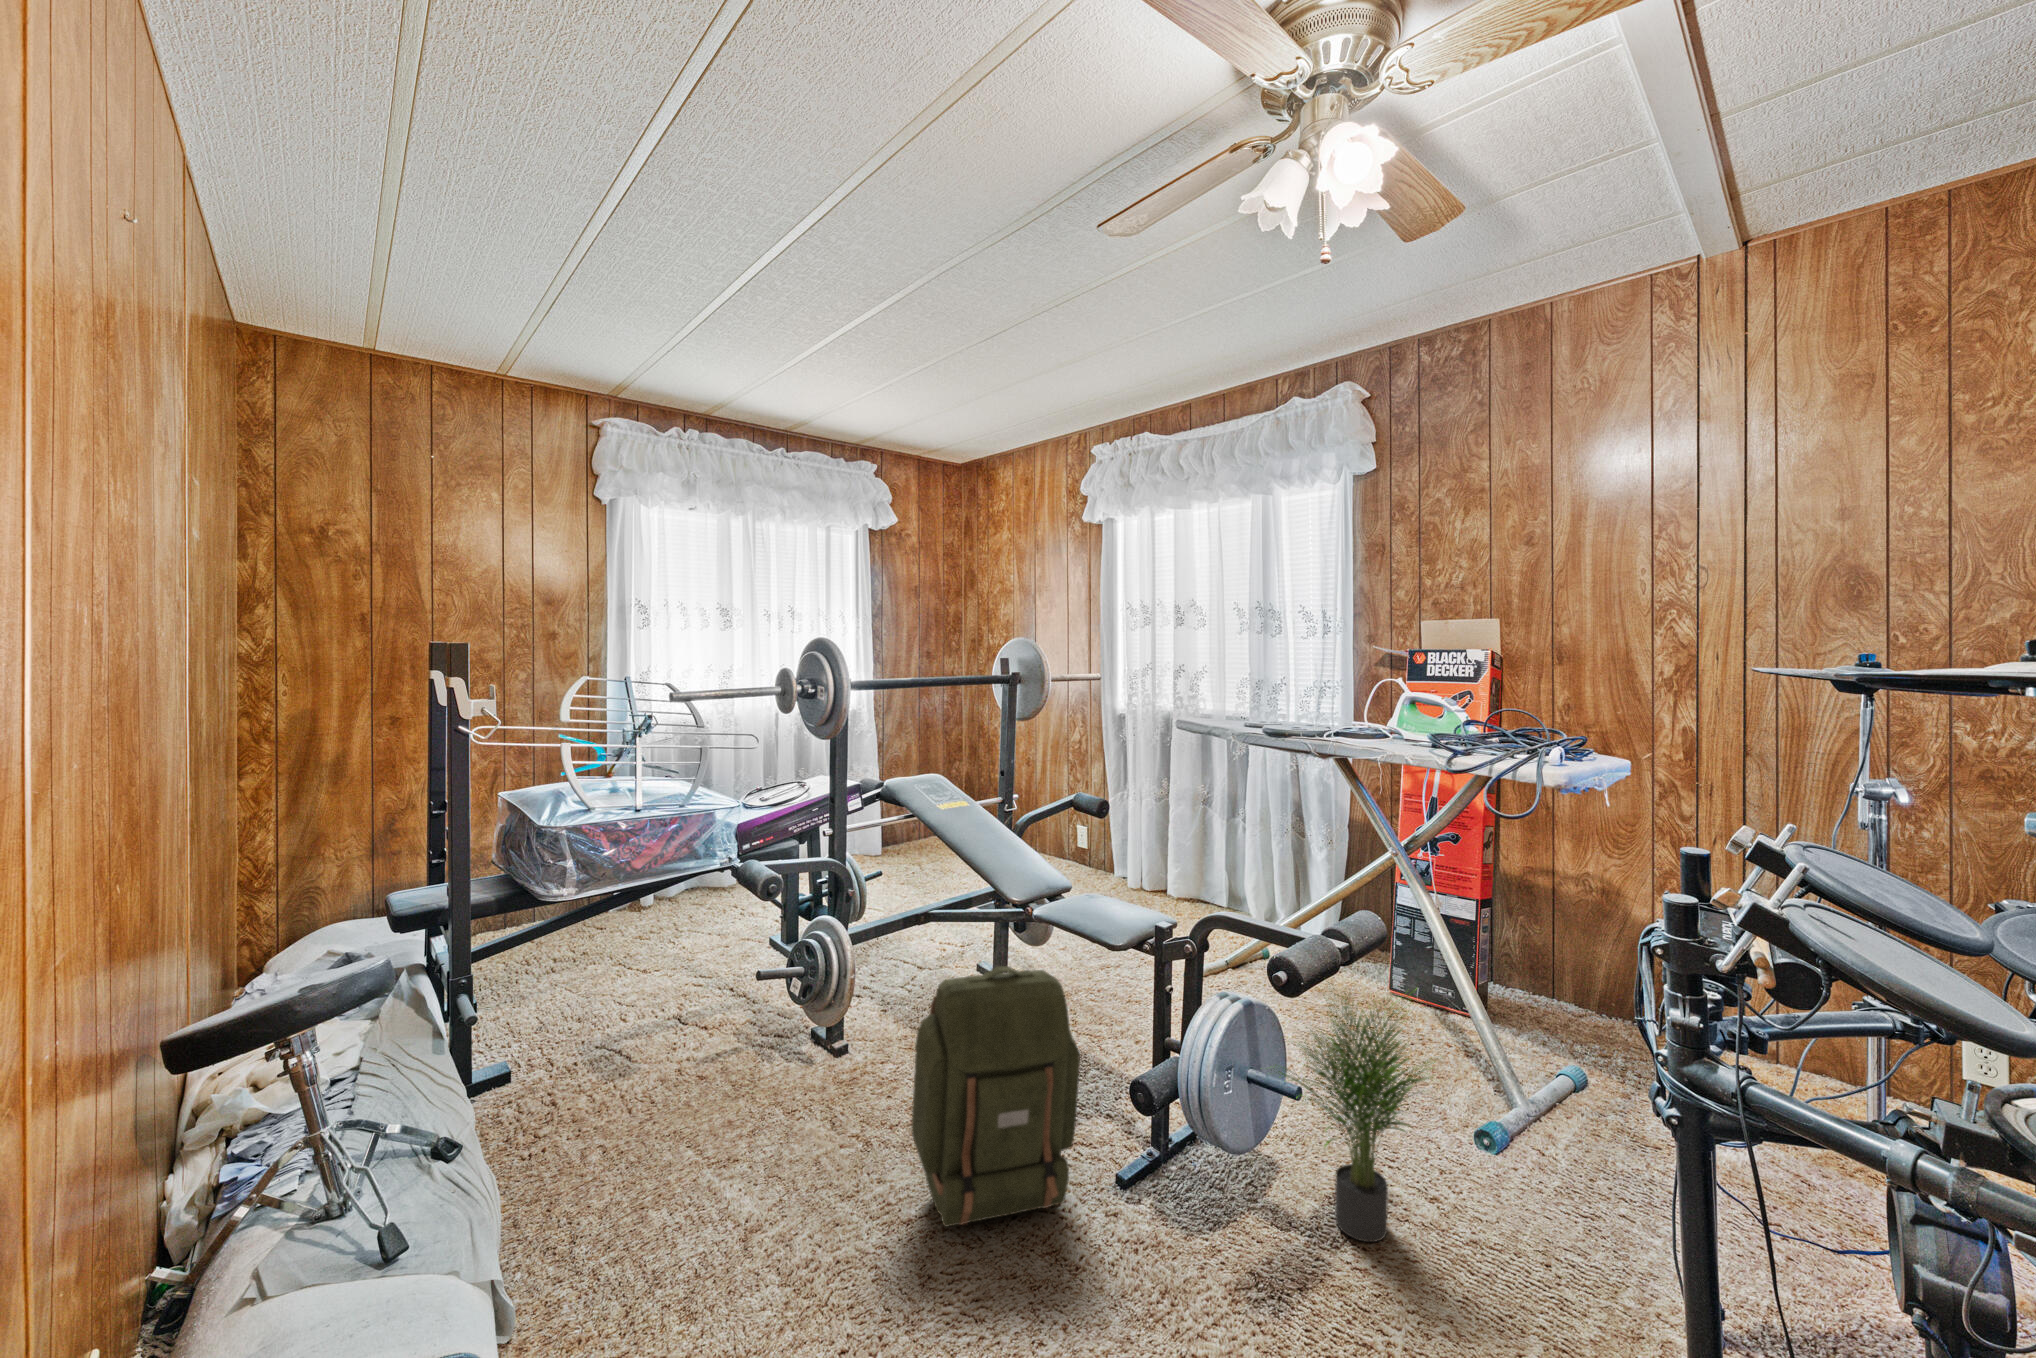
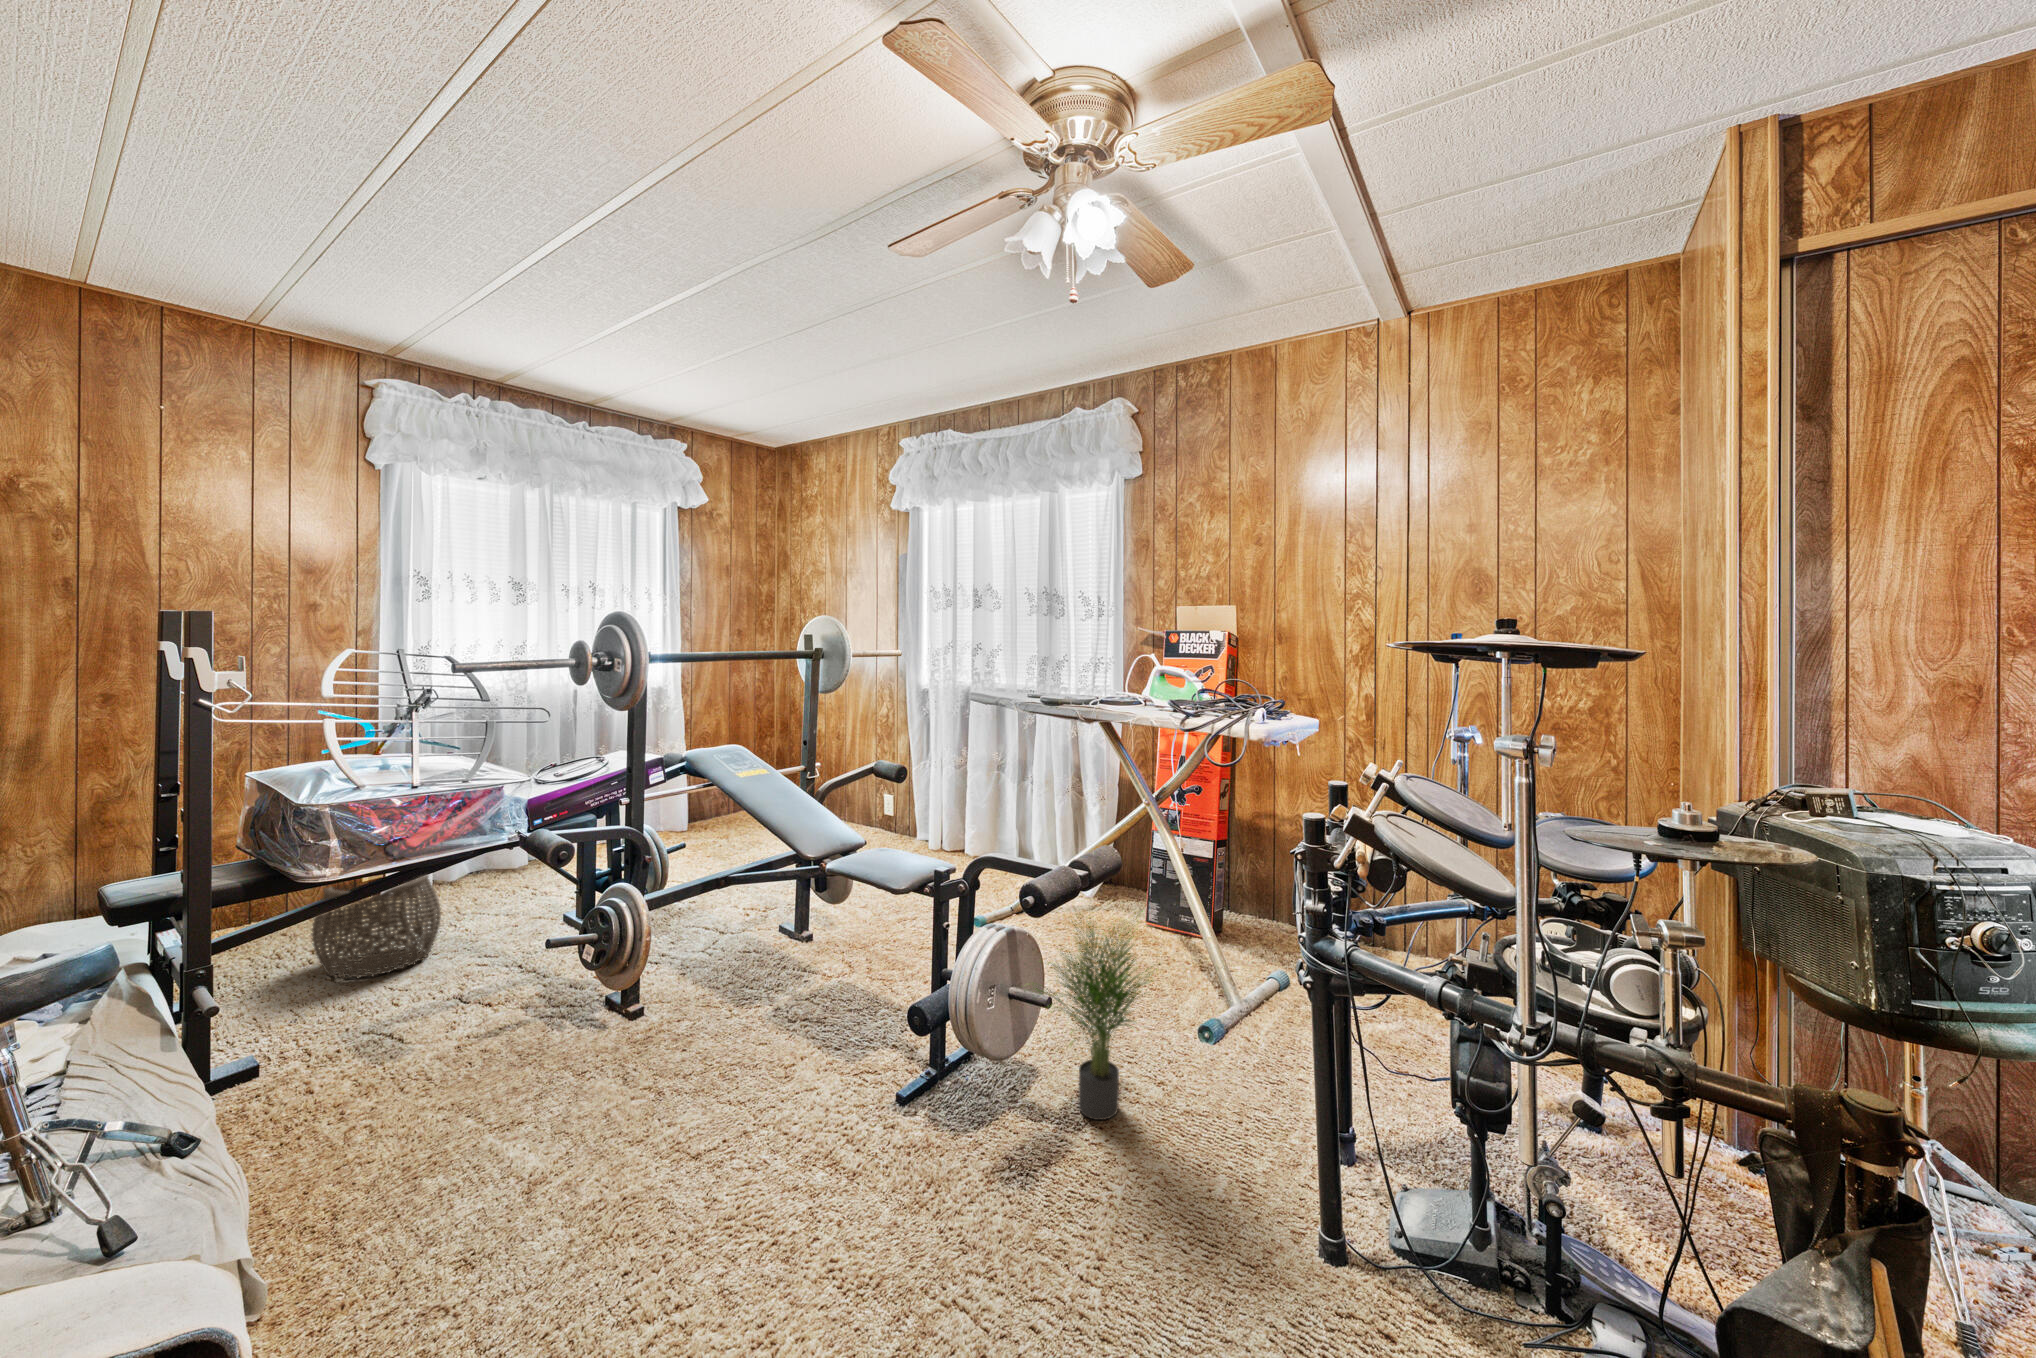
woven basket: none [549,887,657,993] -> present [311,875,441,979]
backpack: present [911,966,1080,1227] -> none [704,916,865,1154]

